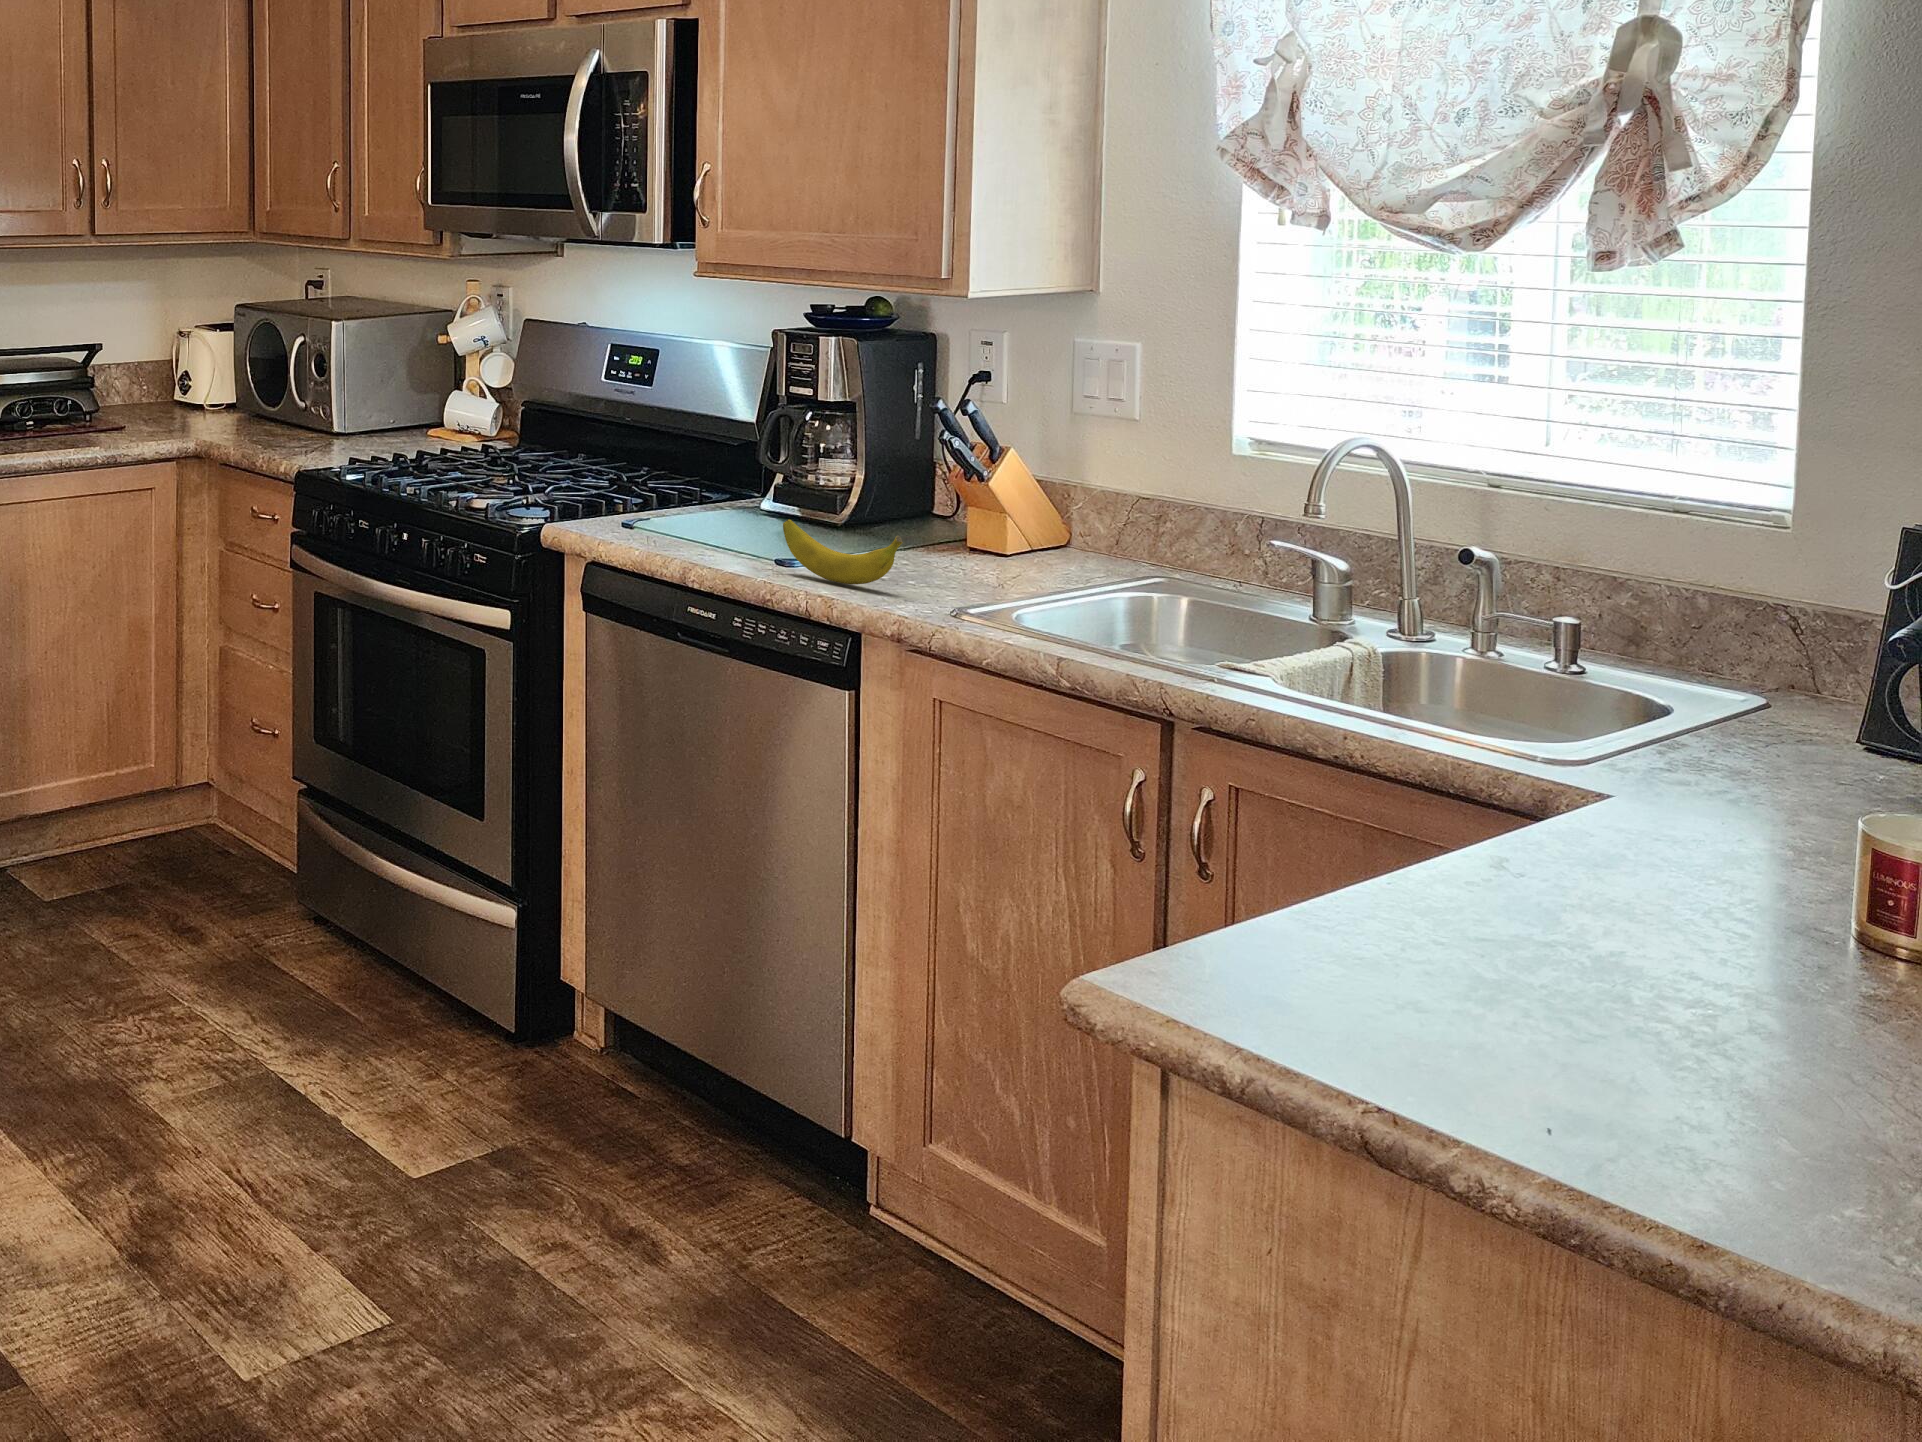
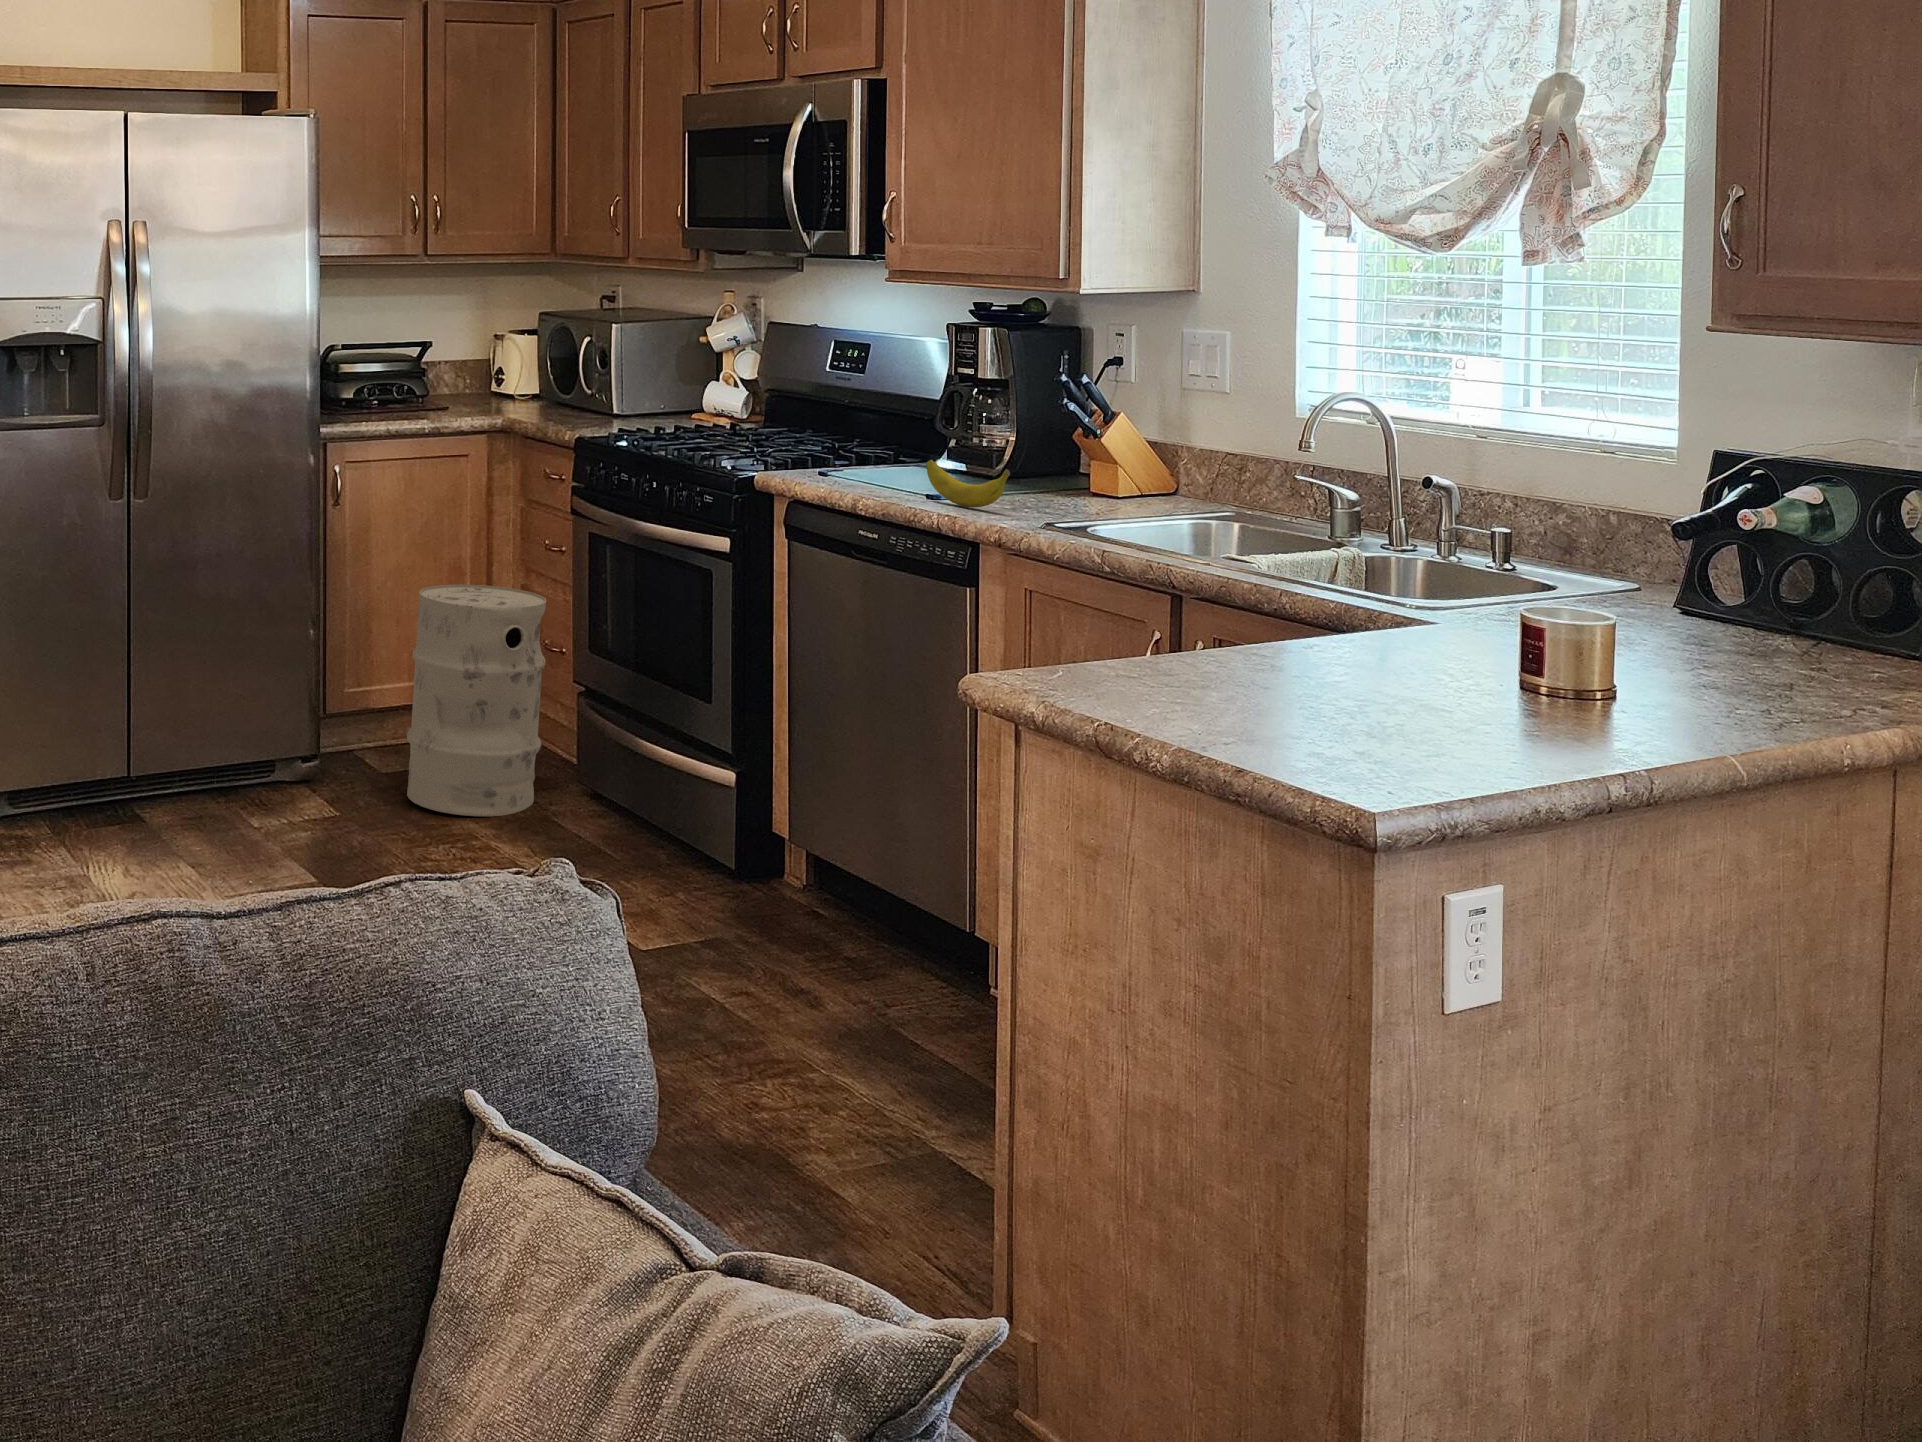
trash can: none [78,656,256,963] -> present [407,585,546,816]

